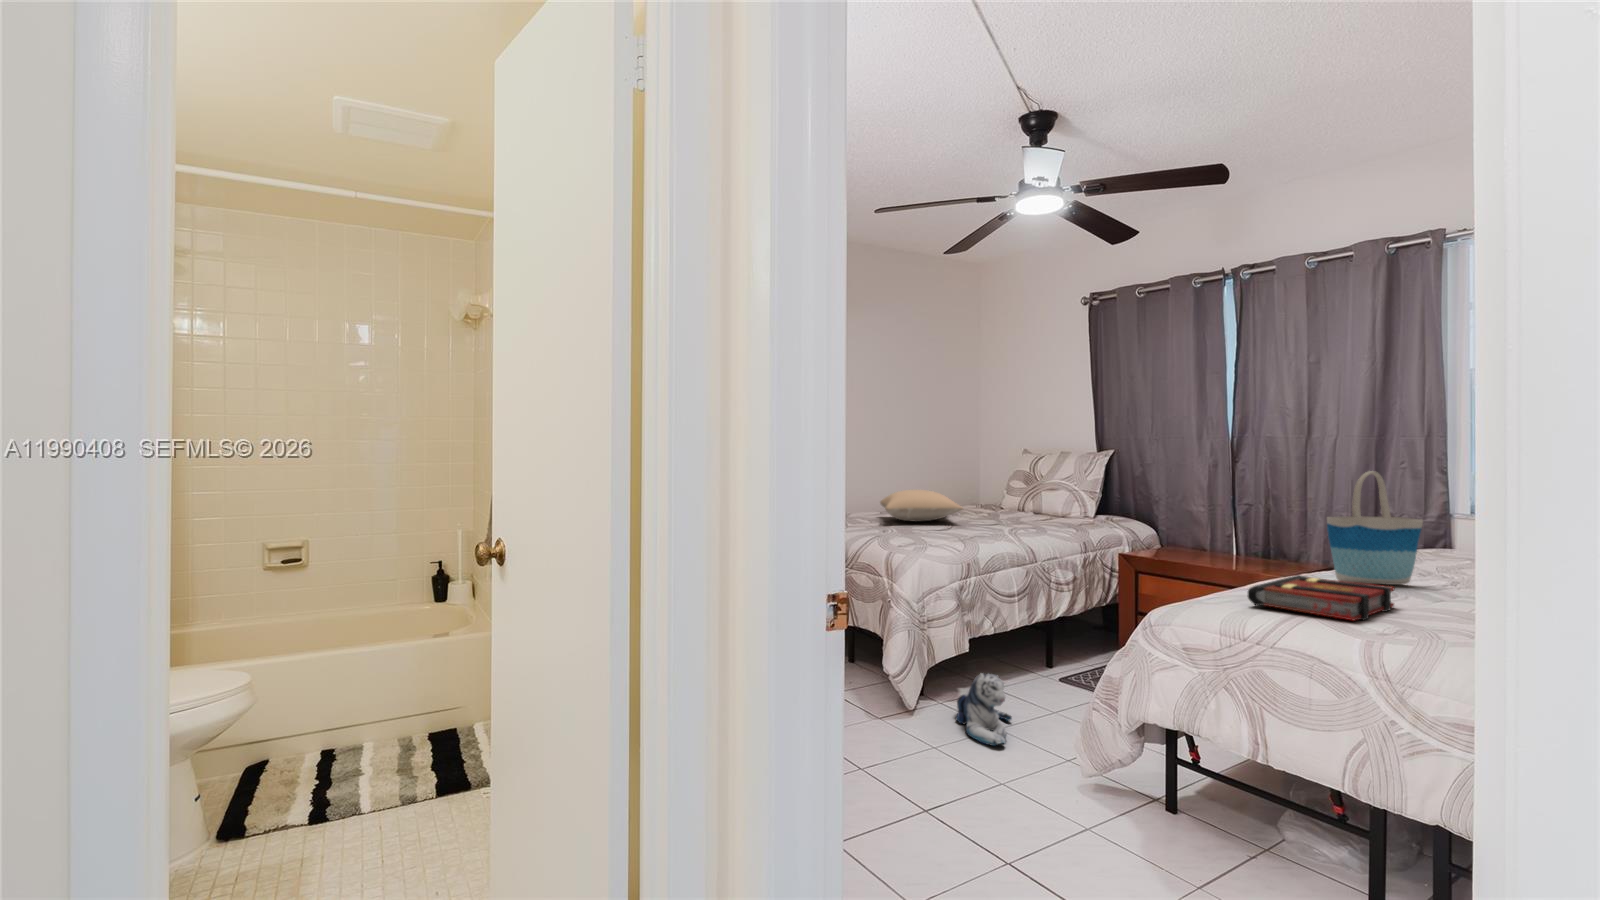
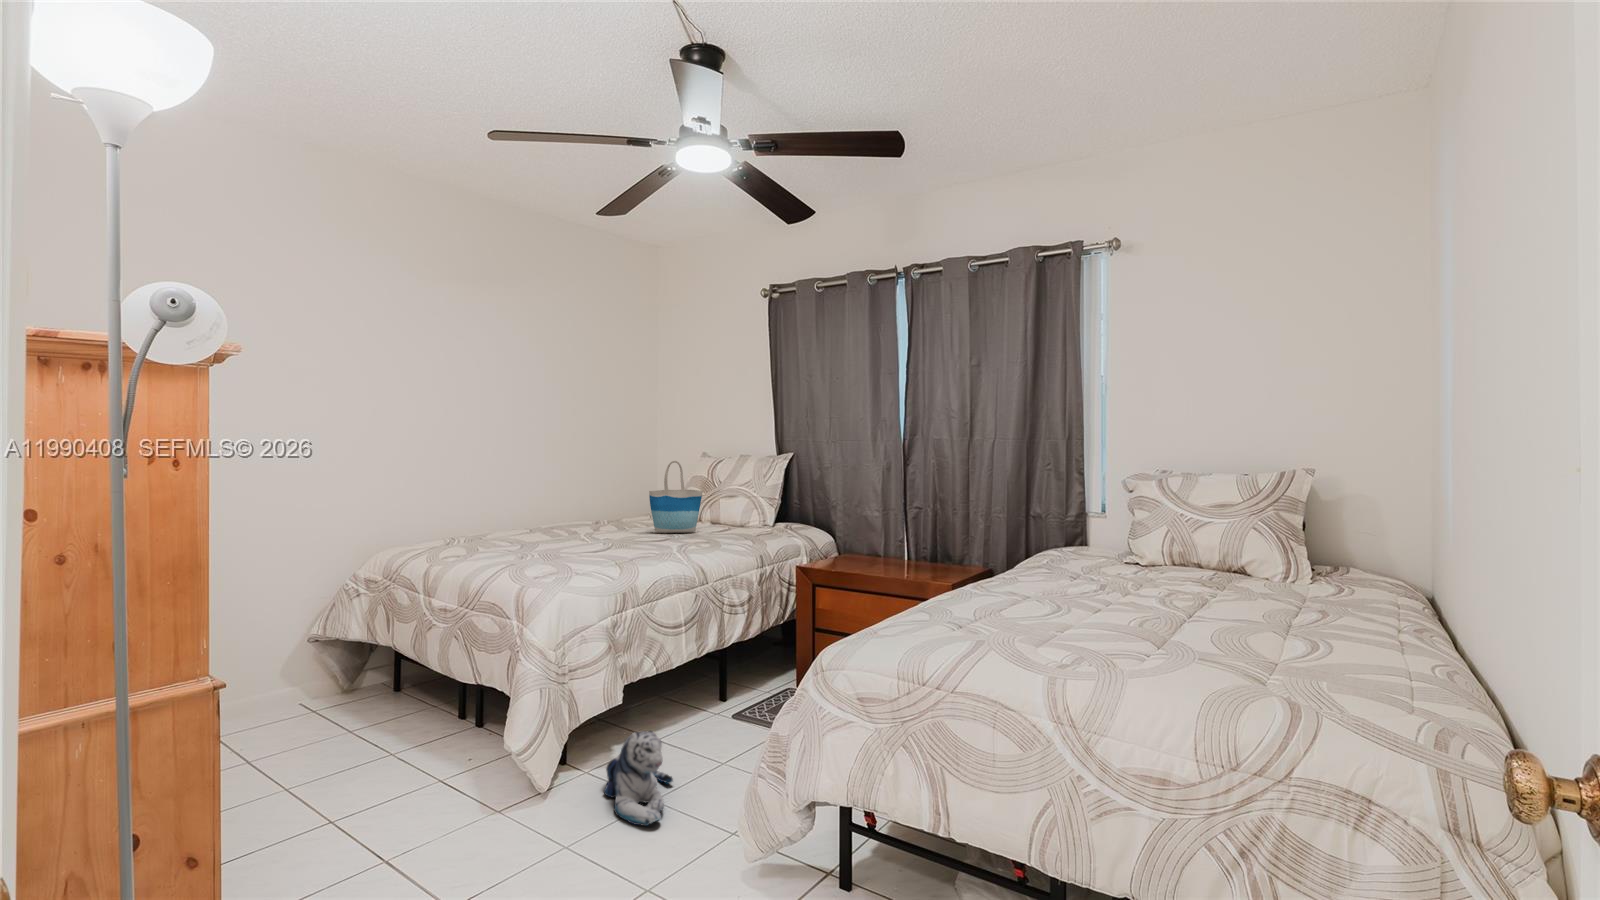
tote bag: present [1327,471,1423,585] -> present [649,461,703,533]
pillow: present [880,489,963,521] -> none [528,501,627,540]
book: present [1248,575,1394,620] -> none [925,595,1064,653]

